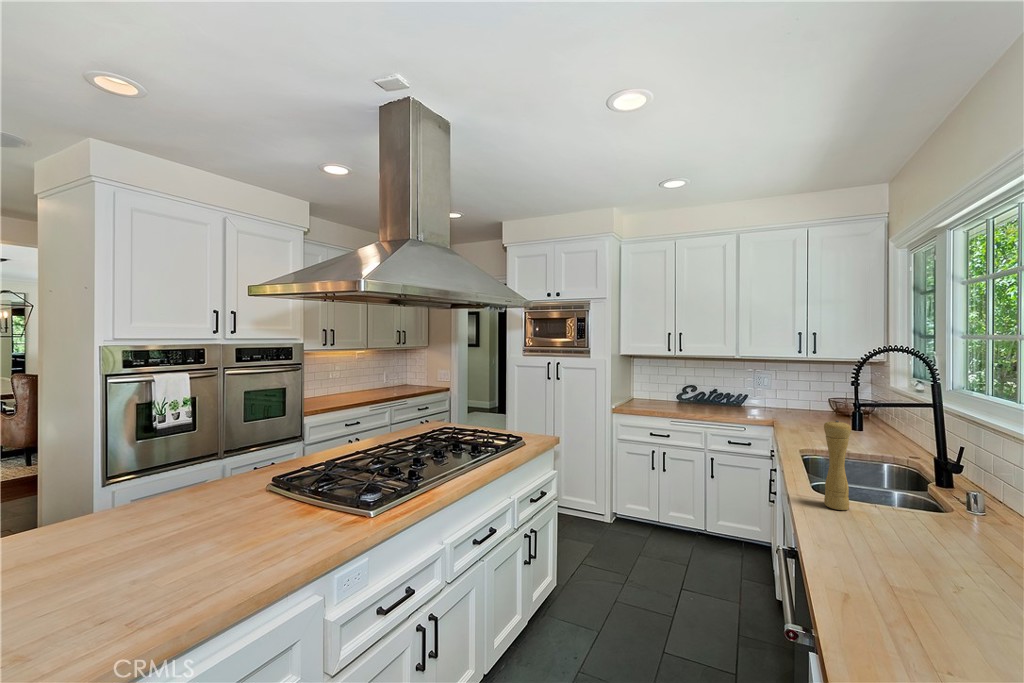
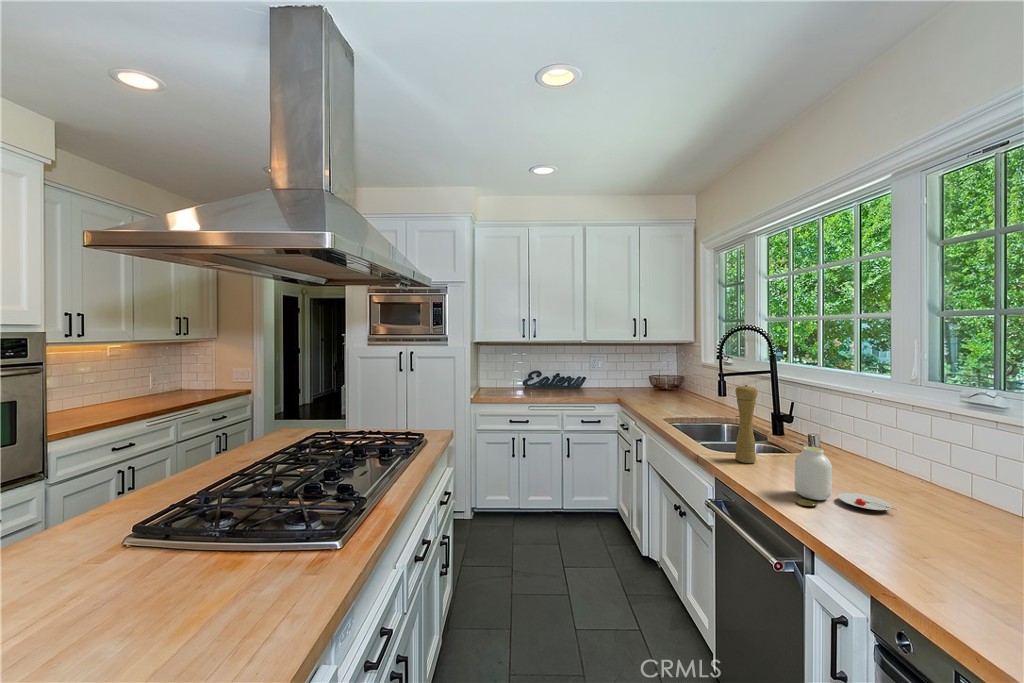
jar: none [836,498,966,591] -> present [794,447,897,510]

